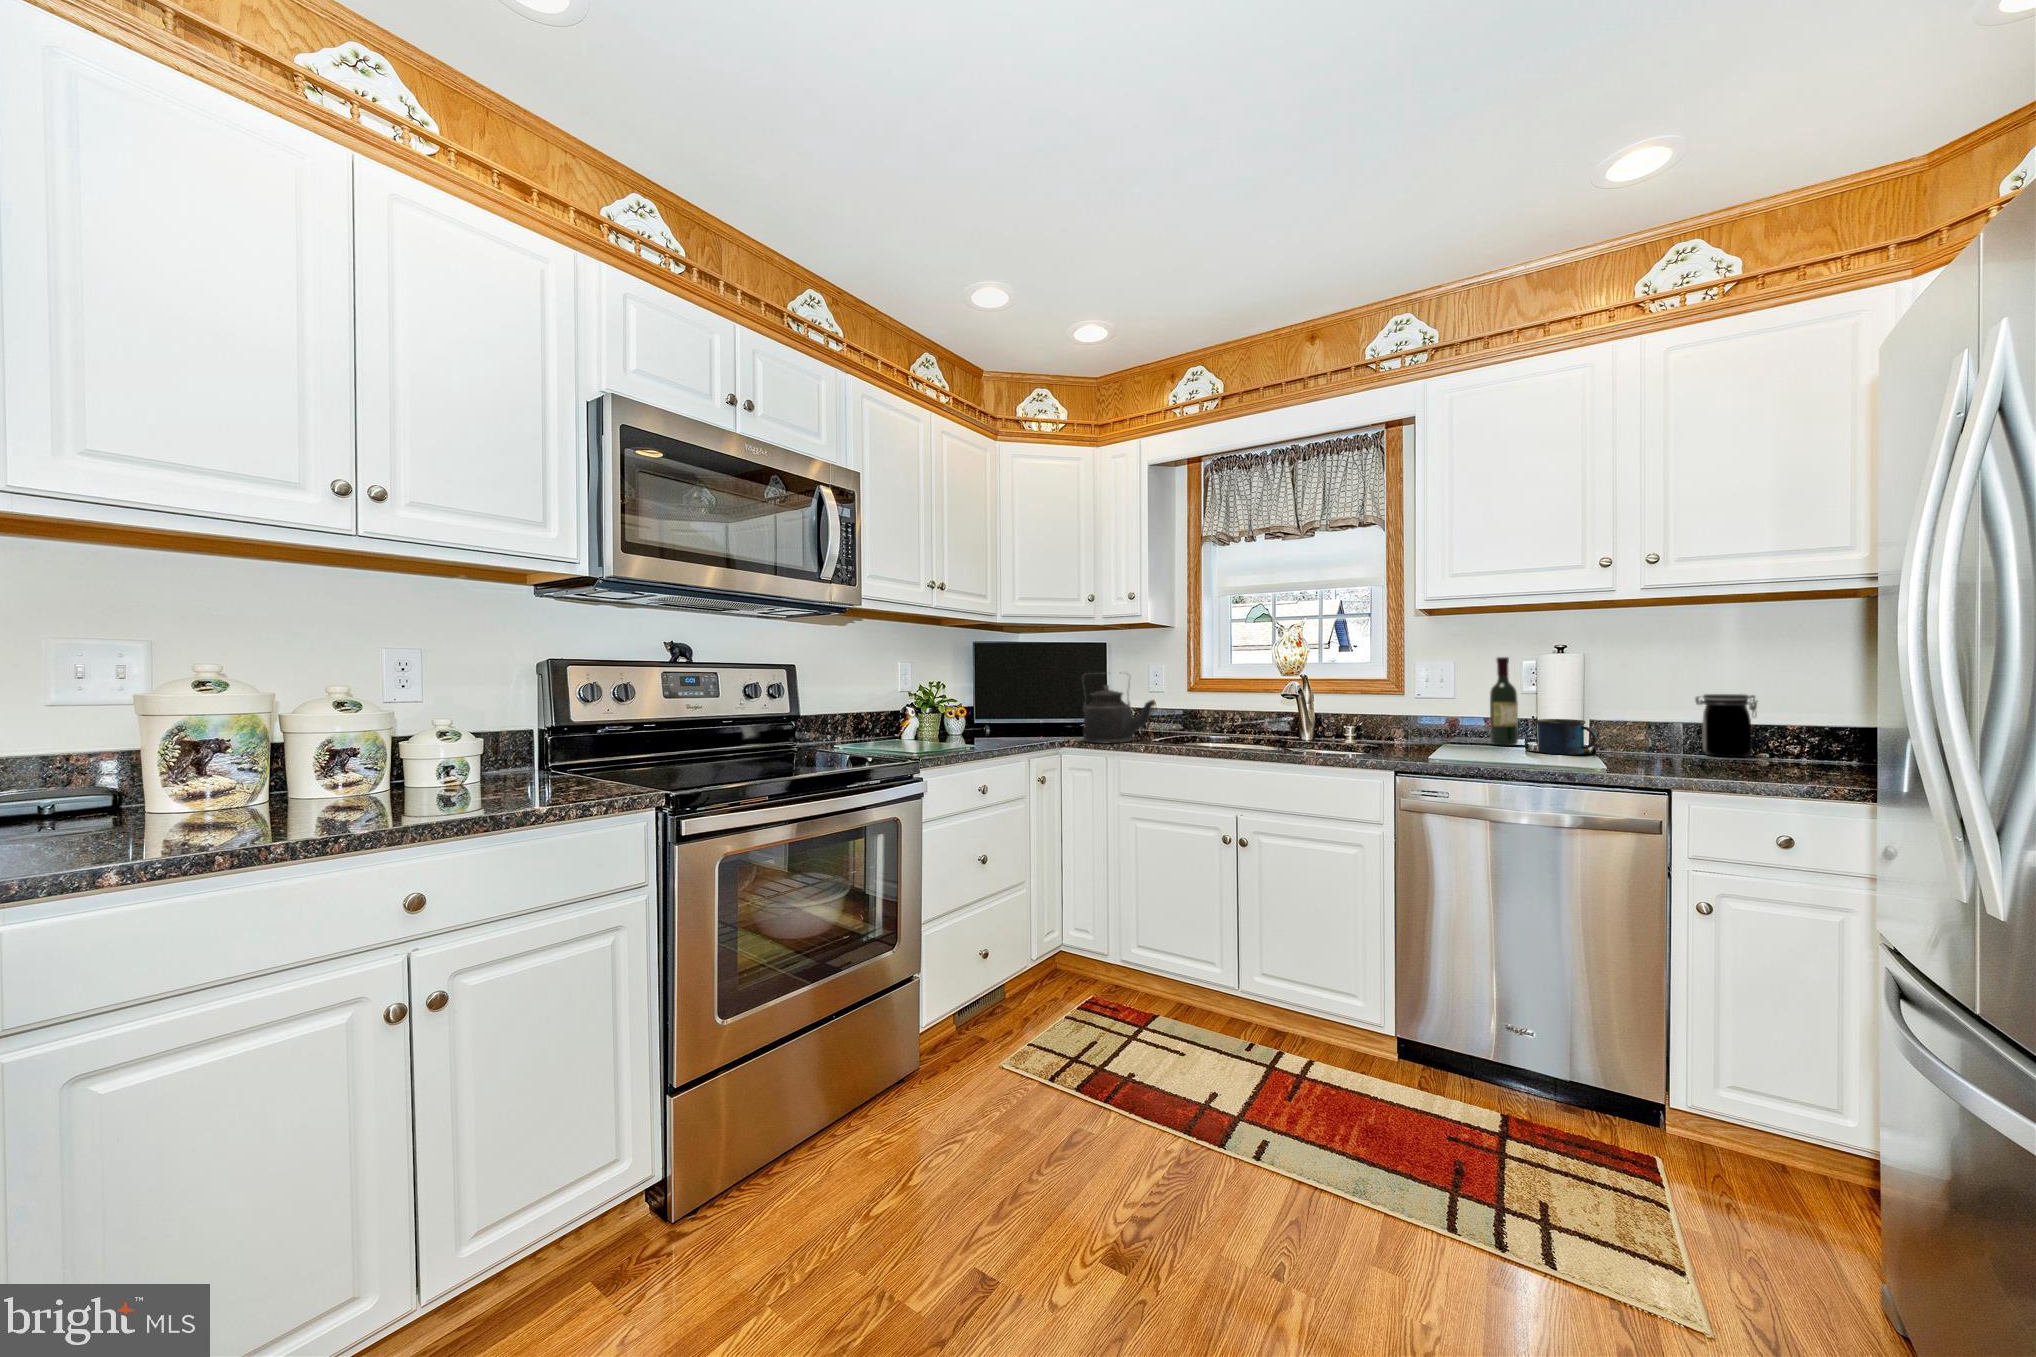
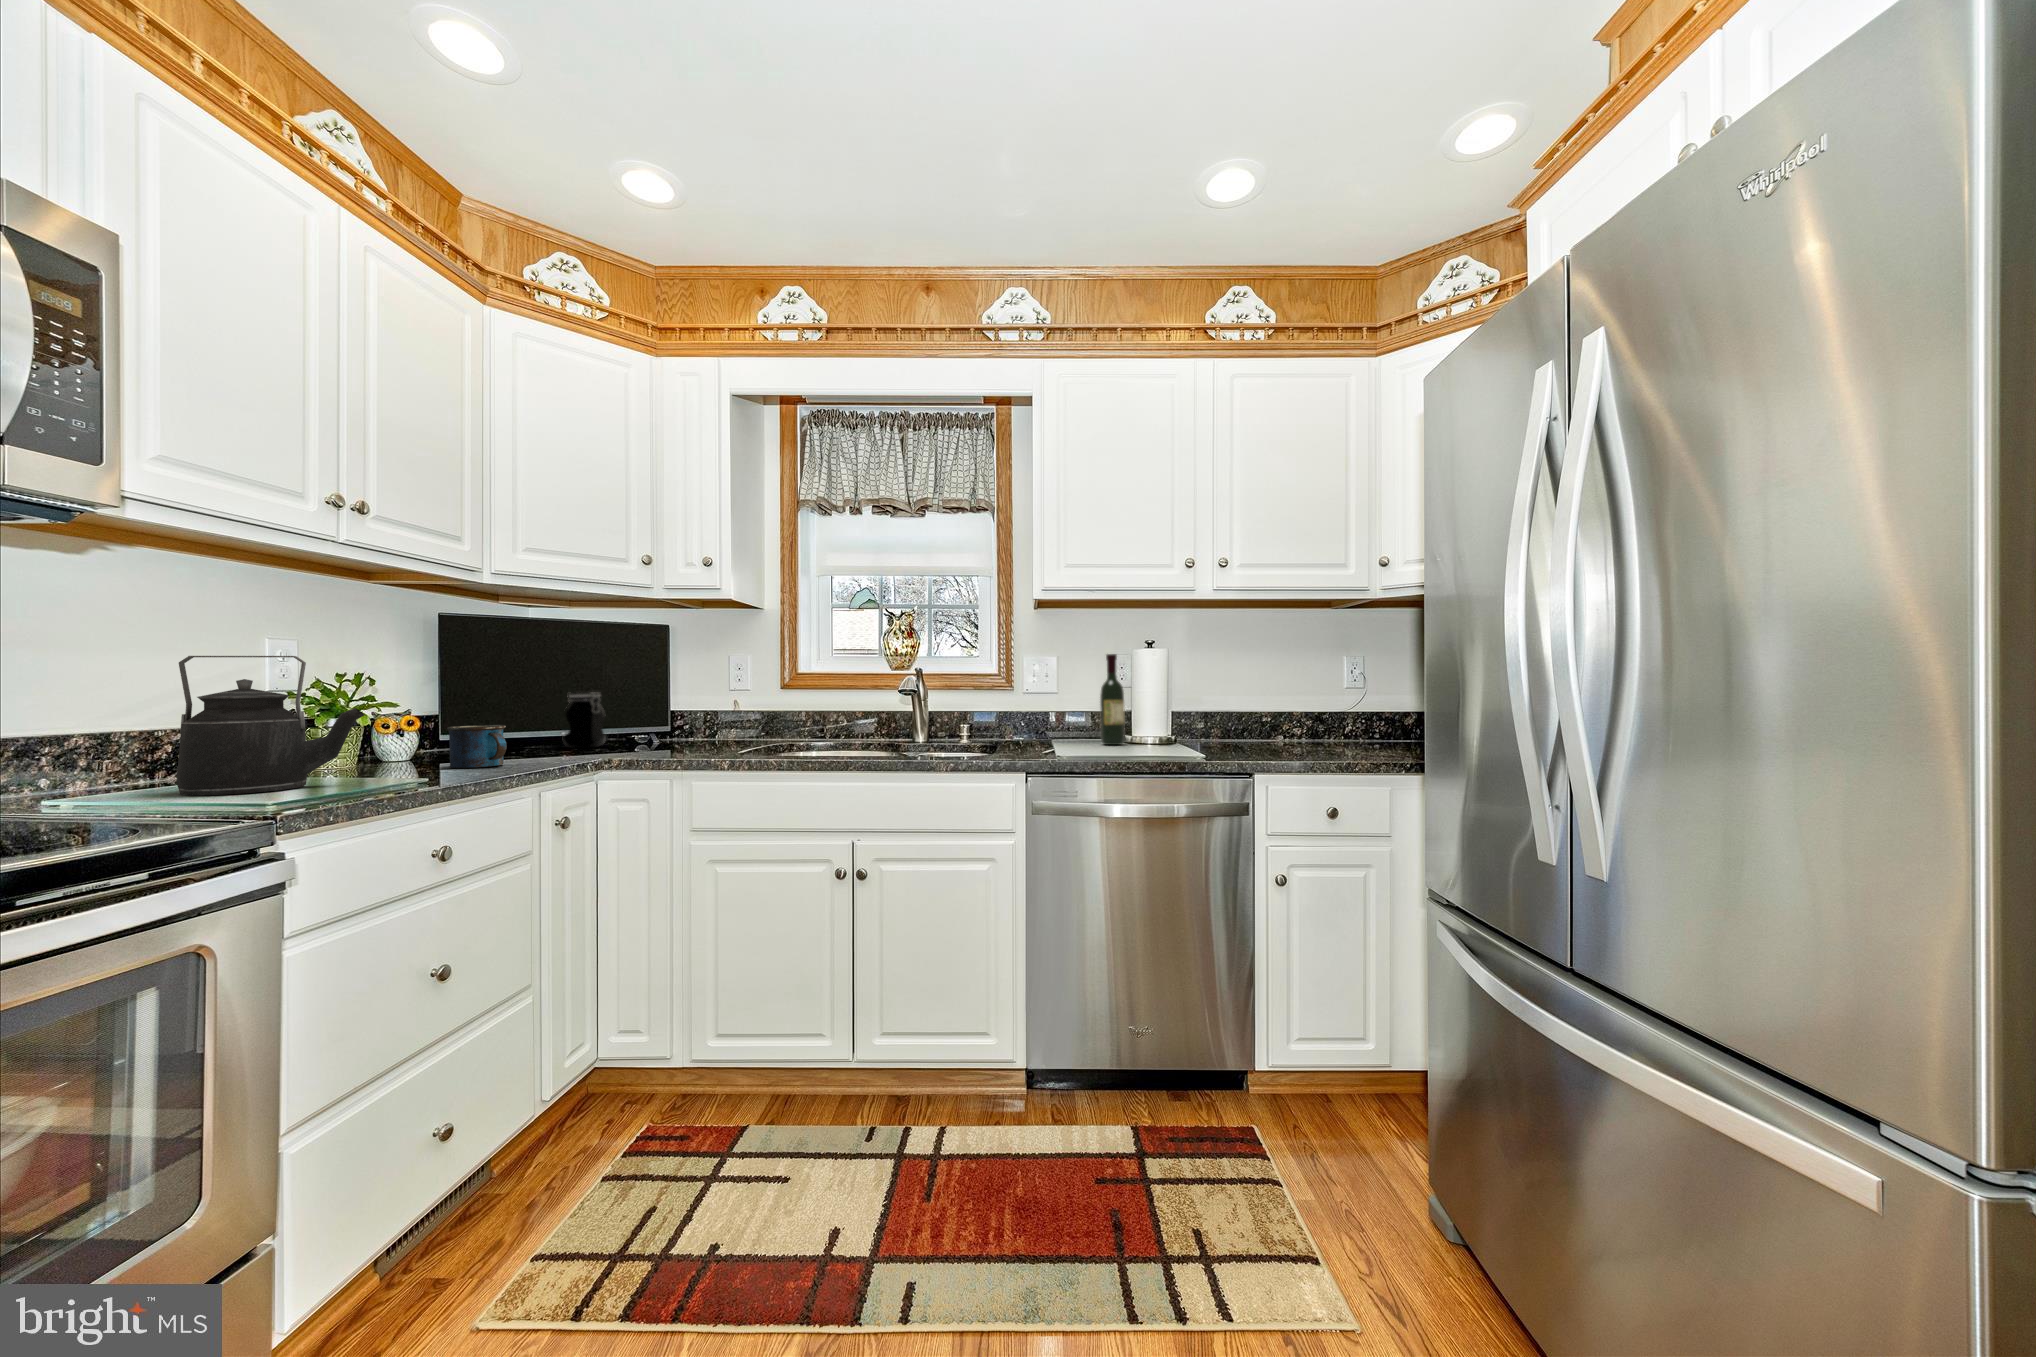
kettle: present [1083,674,1155,743] -> present [177,656,364,796]
jar: present [1695,694,1757,757] -> present [563,692,606,748]
mug: present [1536,719,1597,755] -> present [447,725,507,768]

